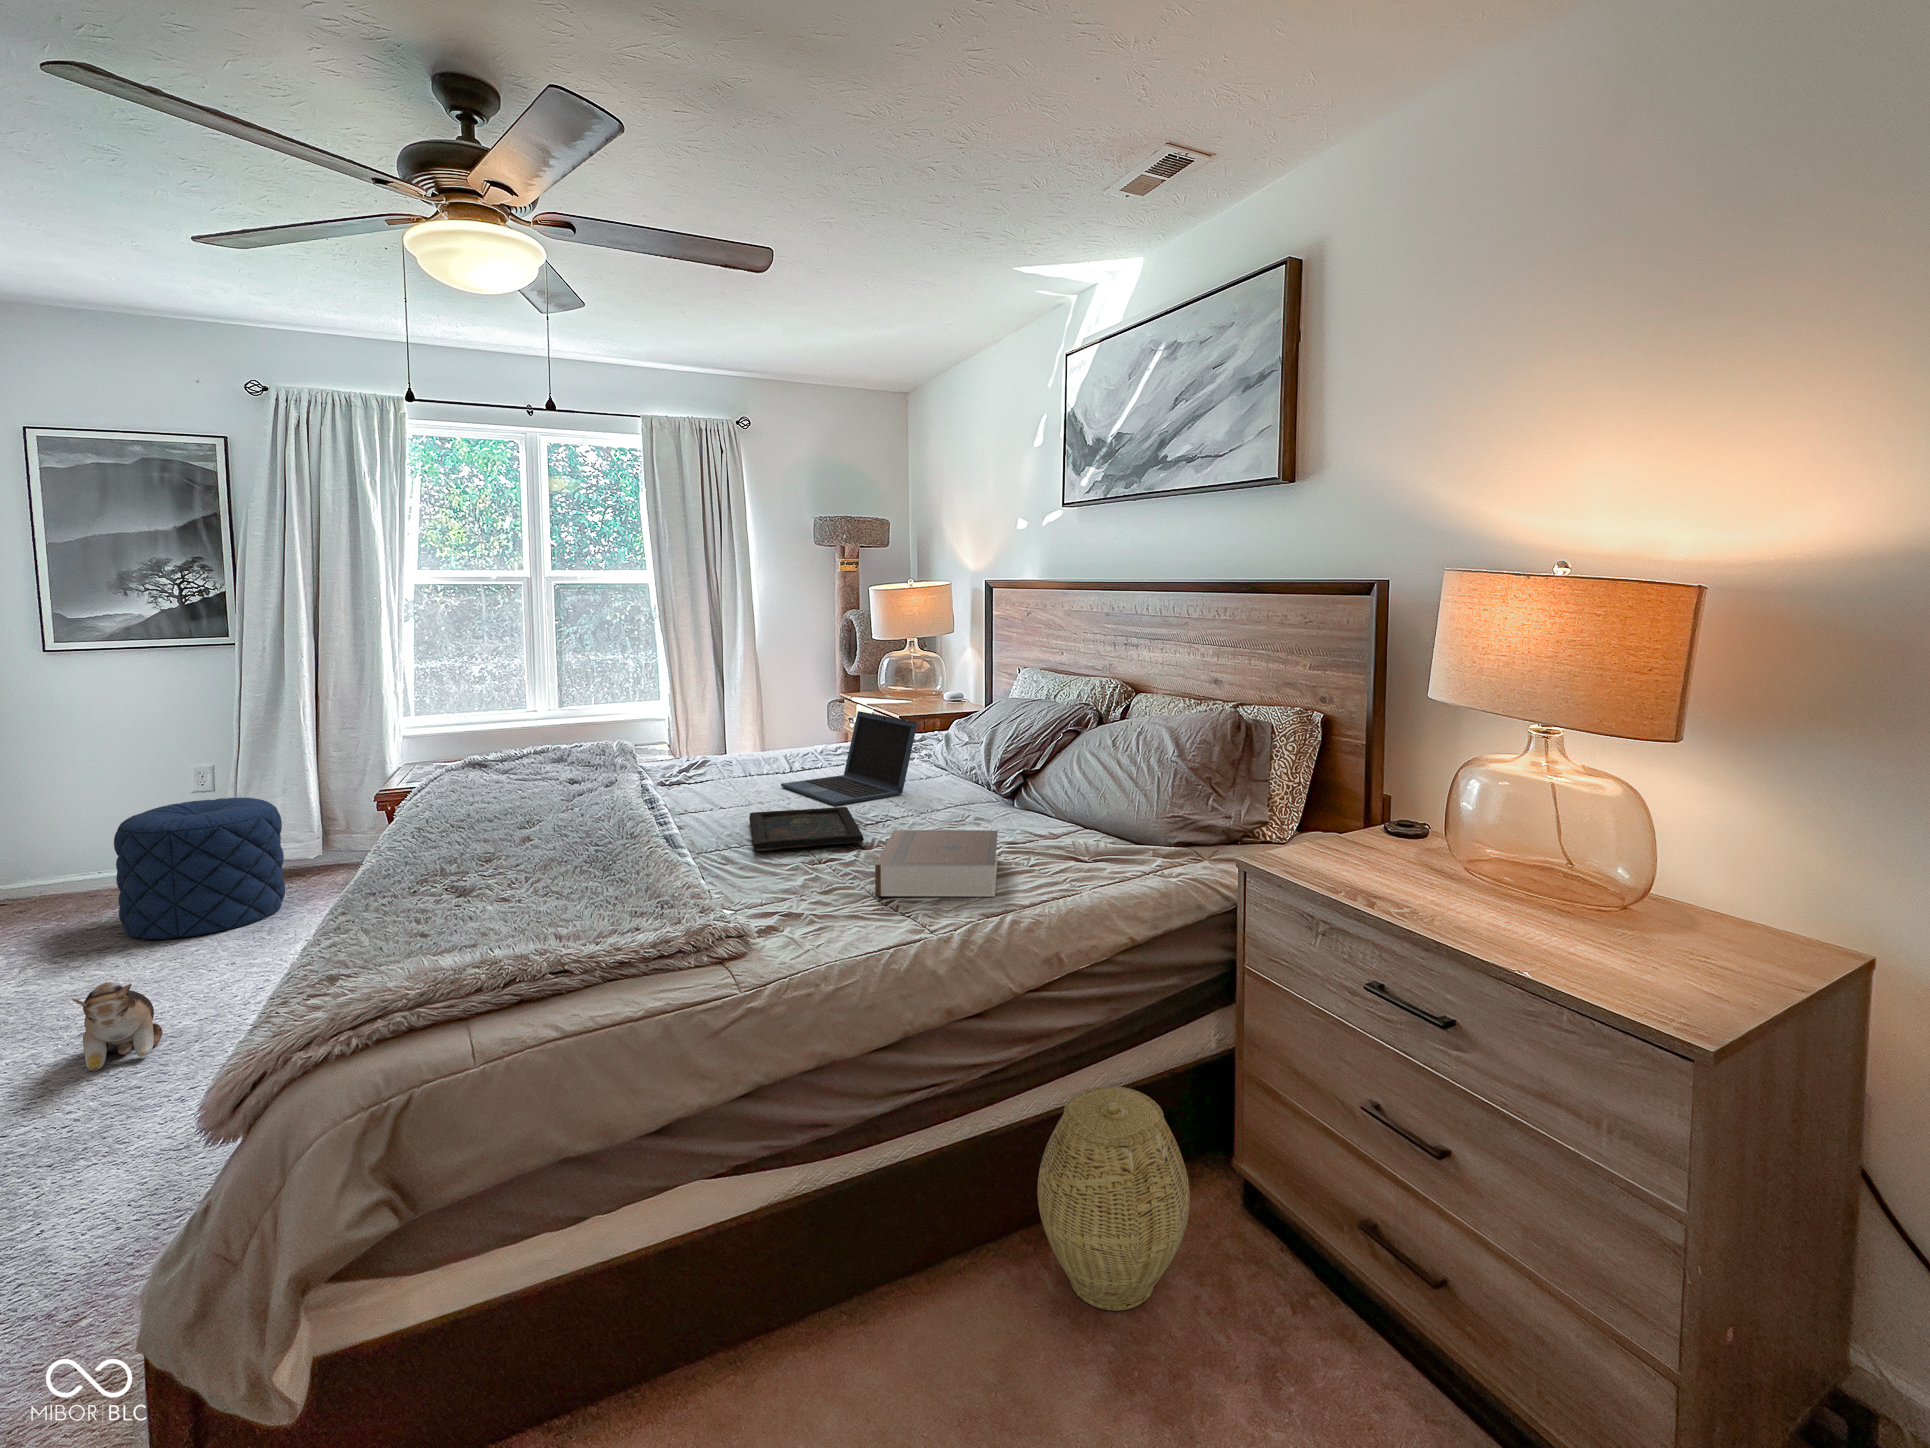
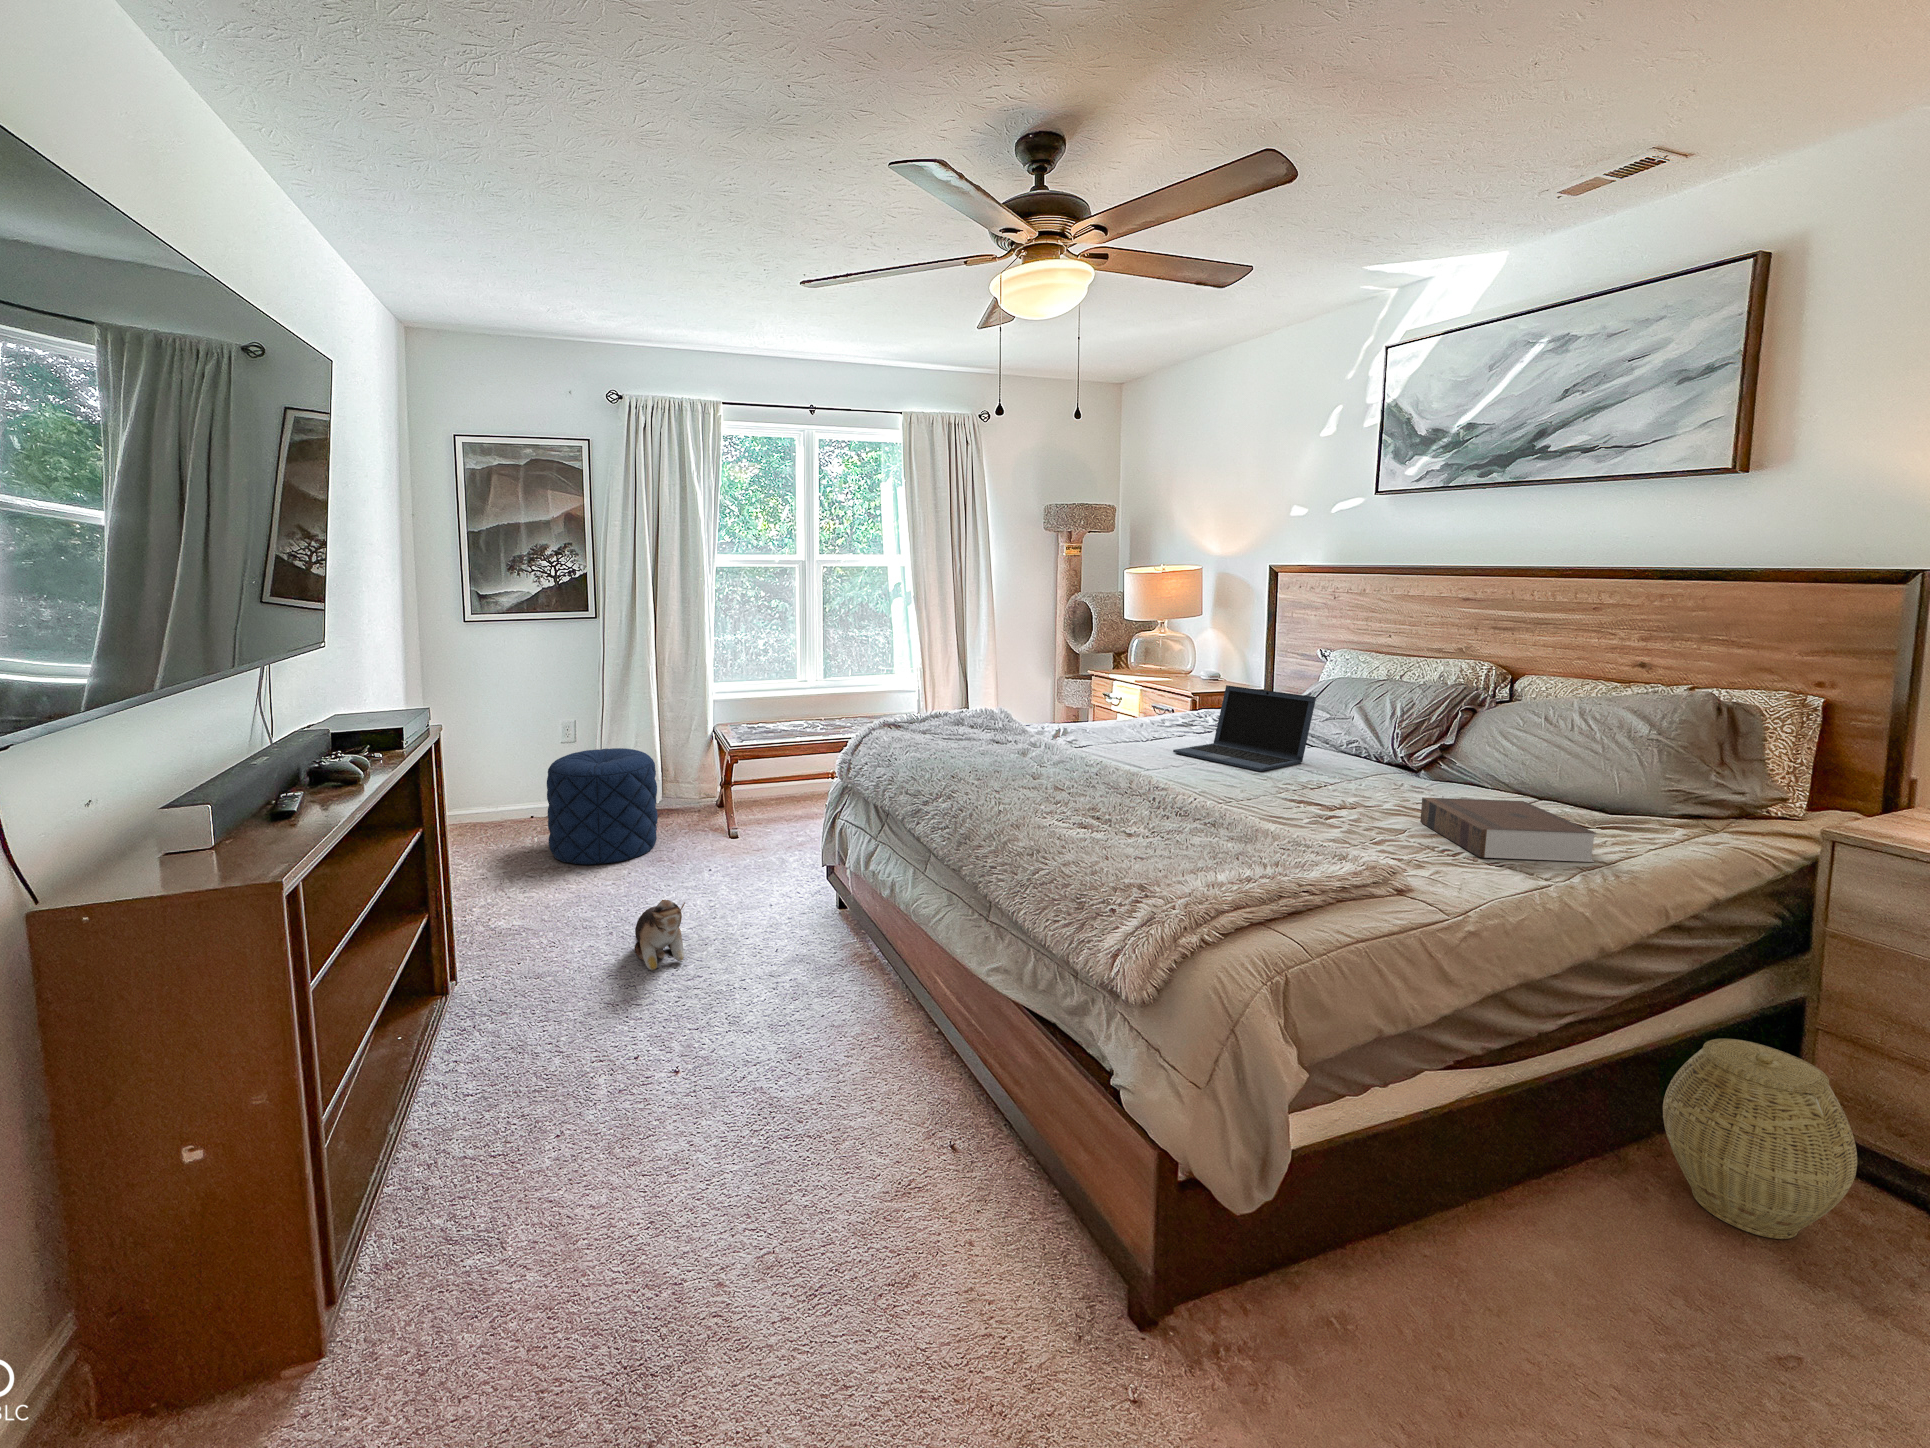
tray: present [749,807,864,851] -> none [1214,774,1368,812]

